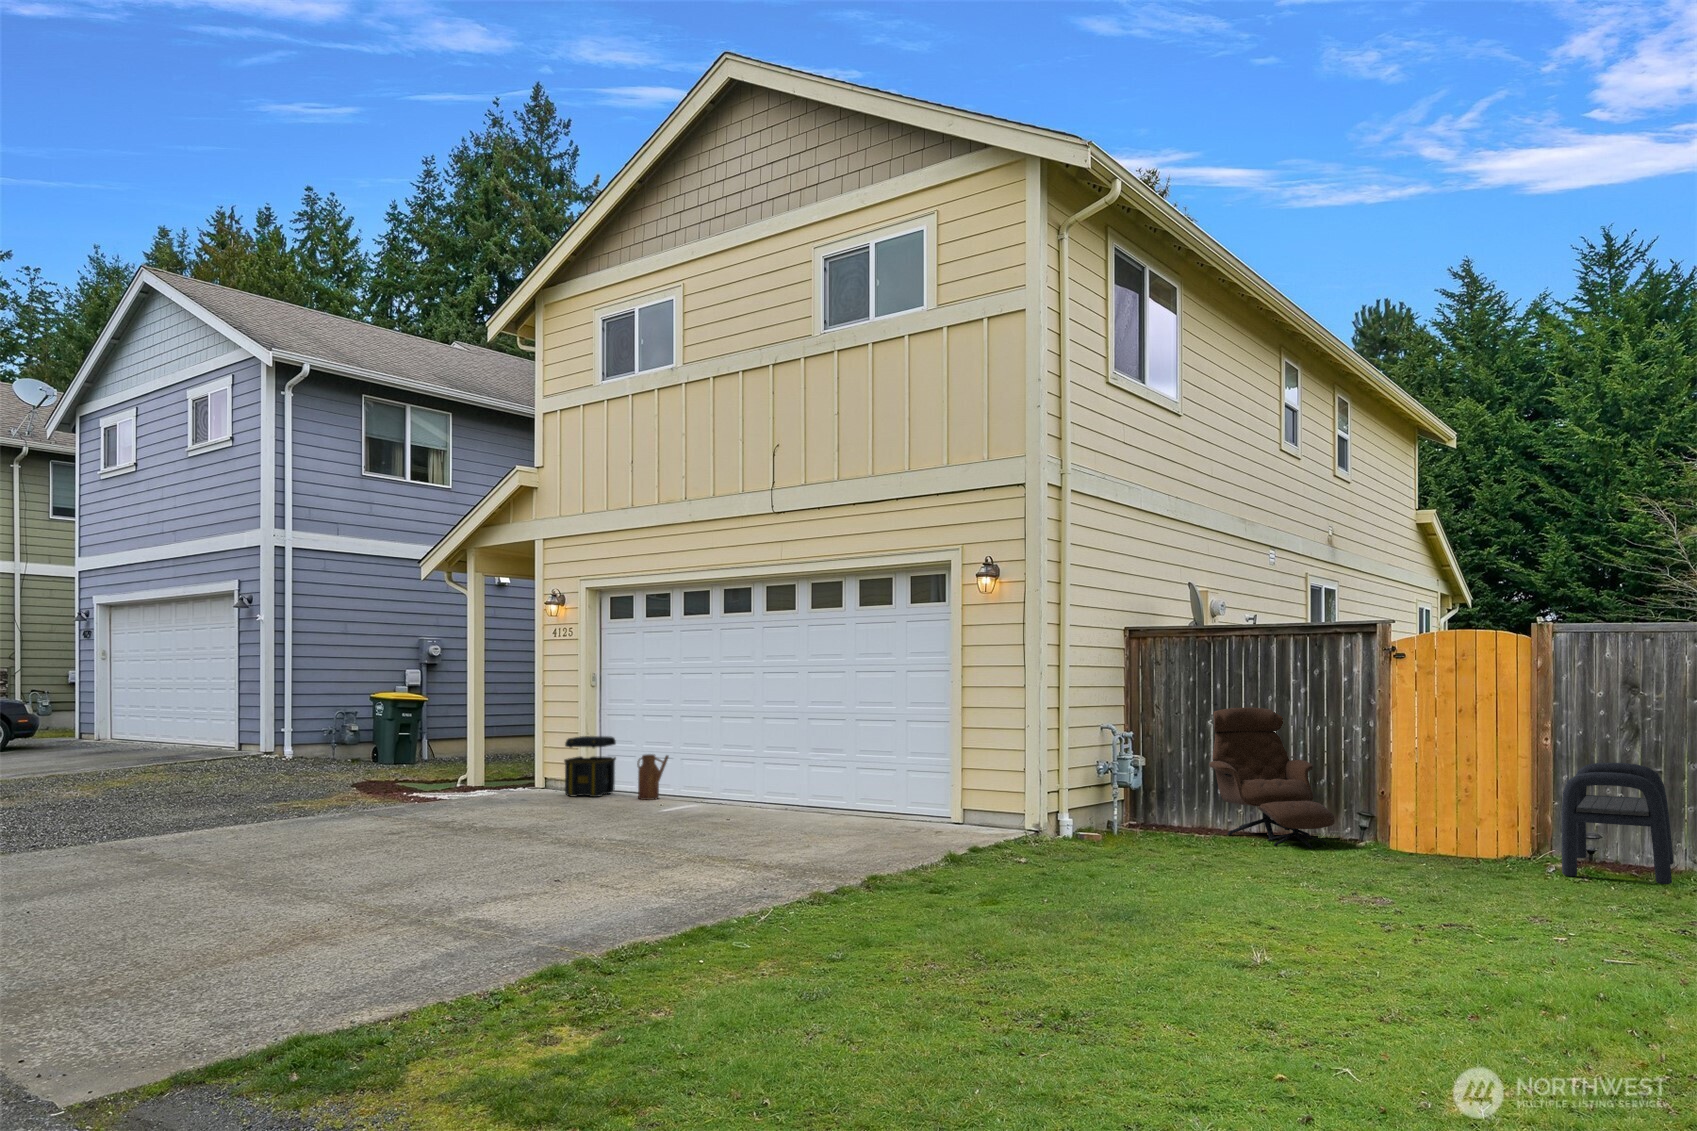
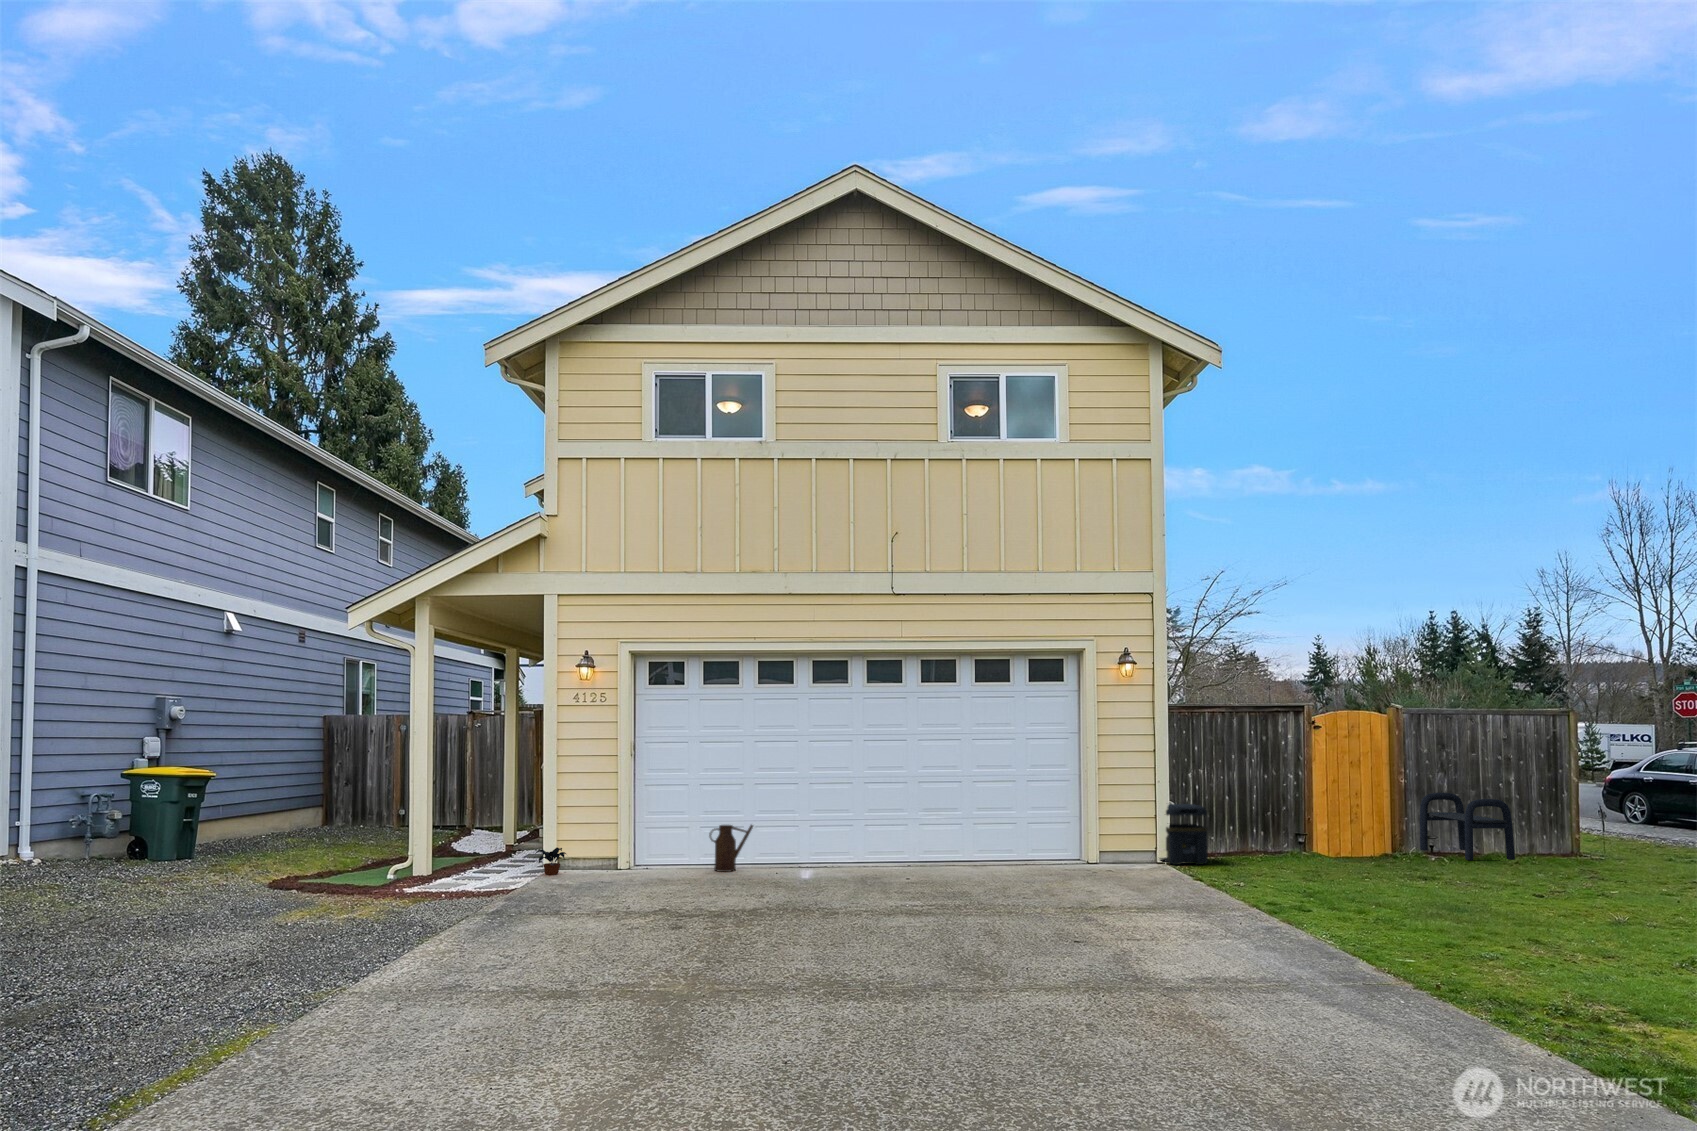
lounge chair: present [1209,708,1335,848] -> none [1211,764,1319,859]
toolbox: present [564,736,616,797] -> present [1160,804,1208,865]
potted plant: none [515,767,547,791] -> present [535,847,566,875]

